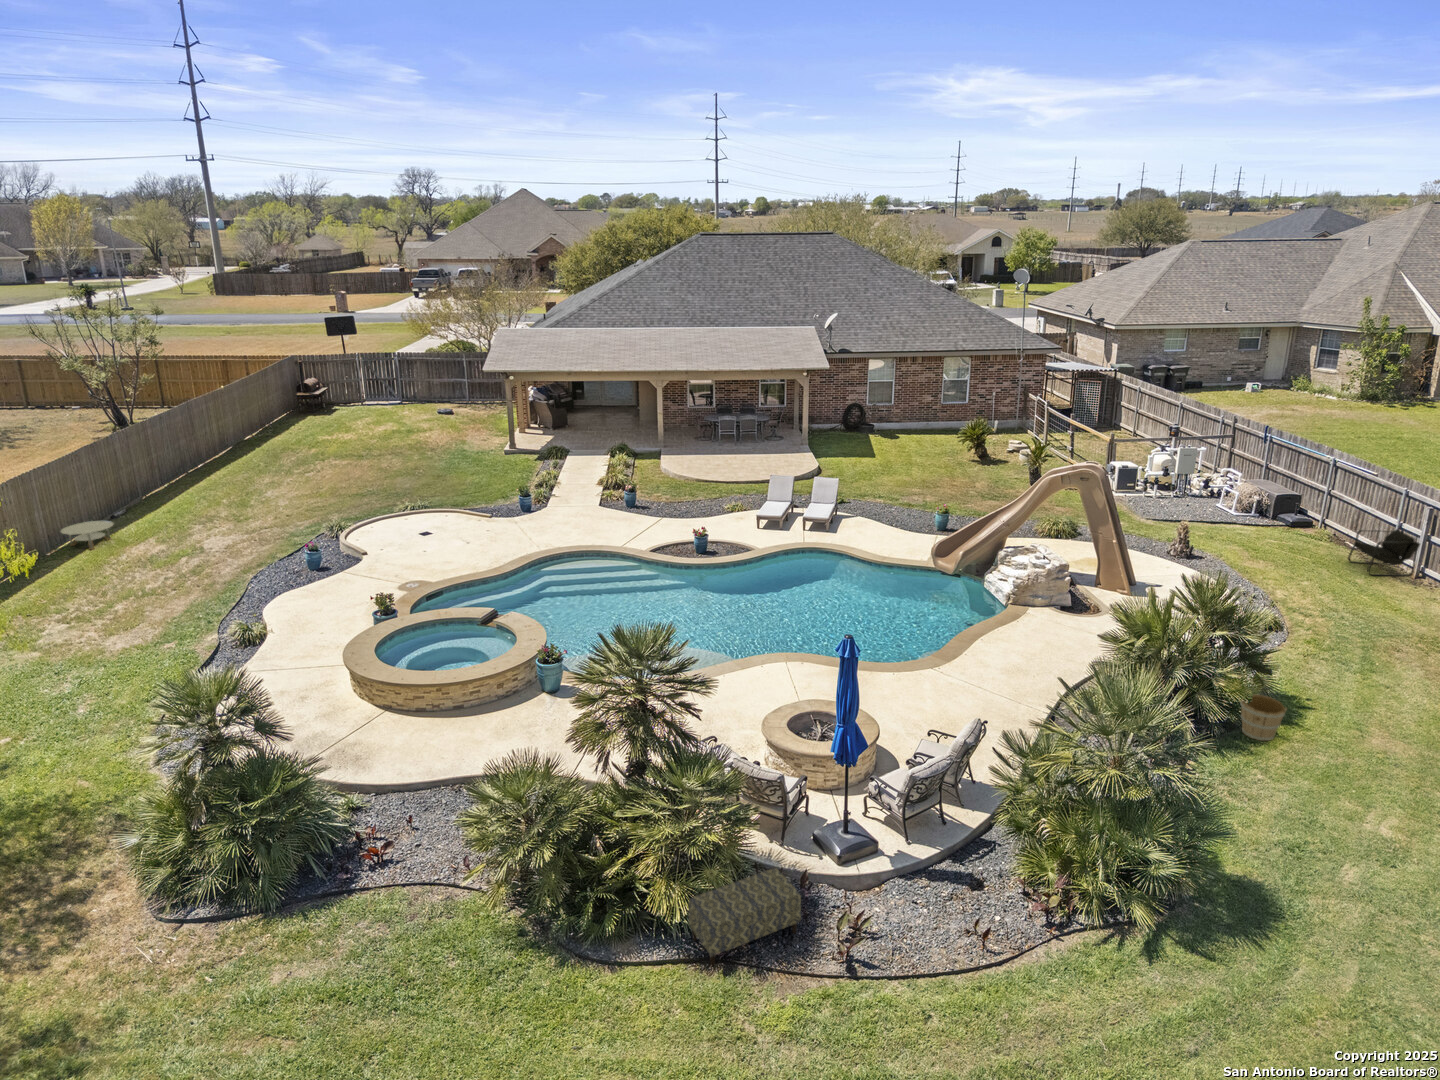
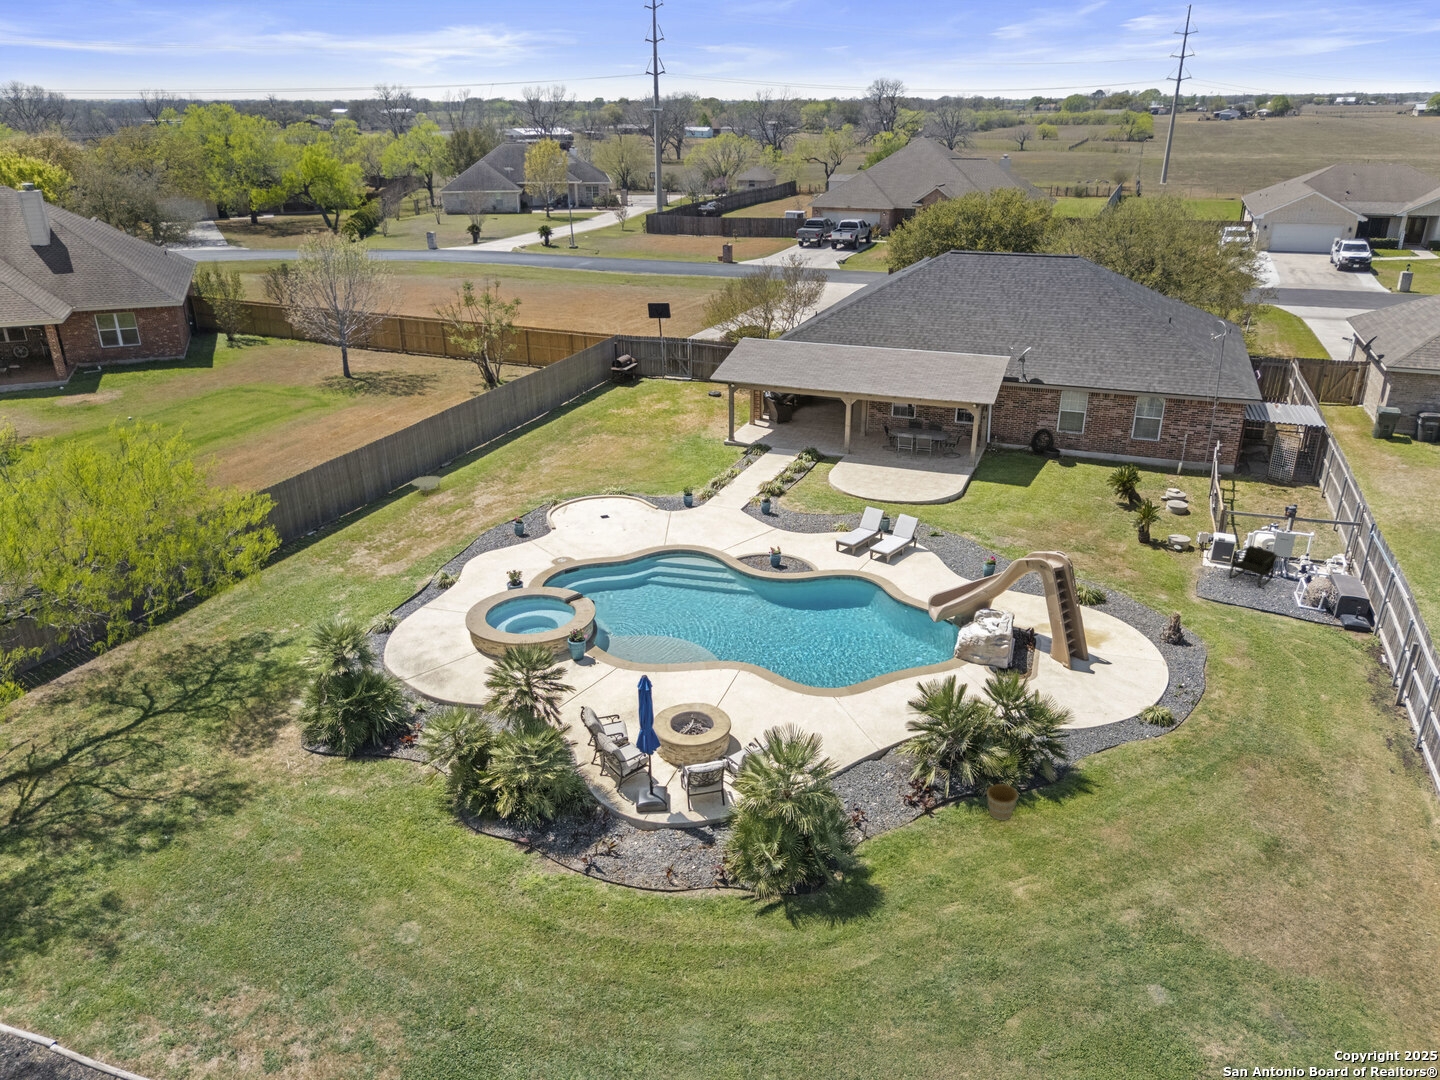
armchair: present [1348,530,1420,576] -> present [1229,546,1277,587]
bench: present [689,868,801,966] -> none [526,802,586,842]

